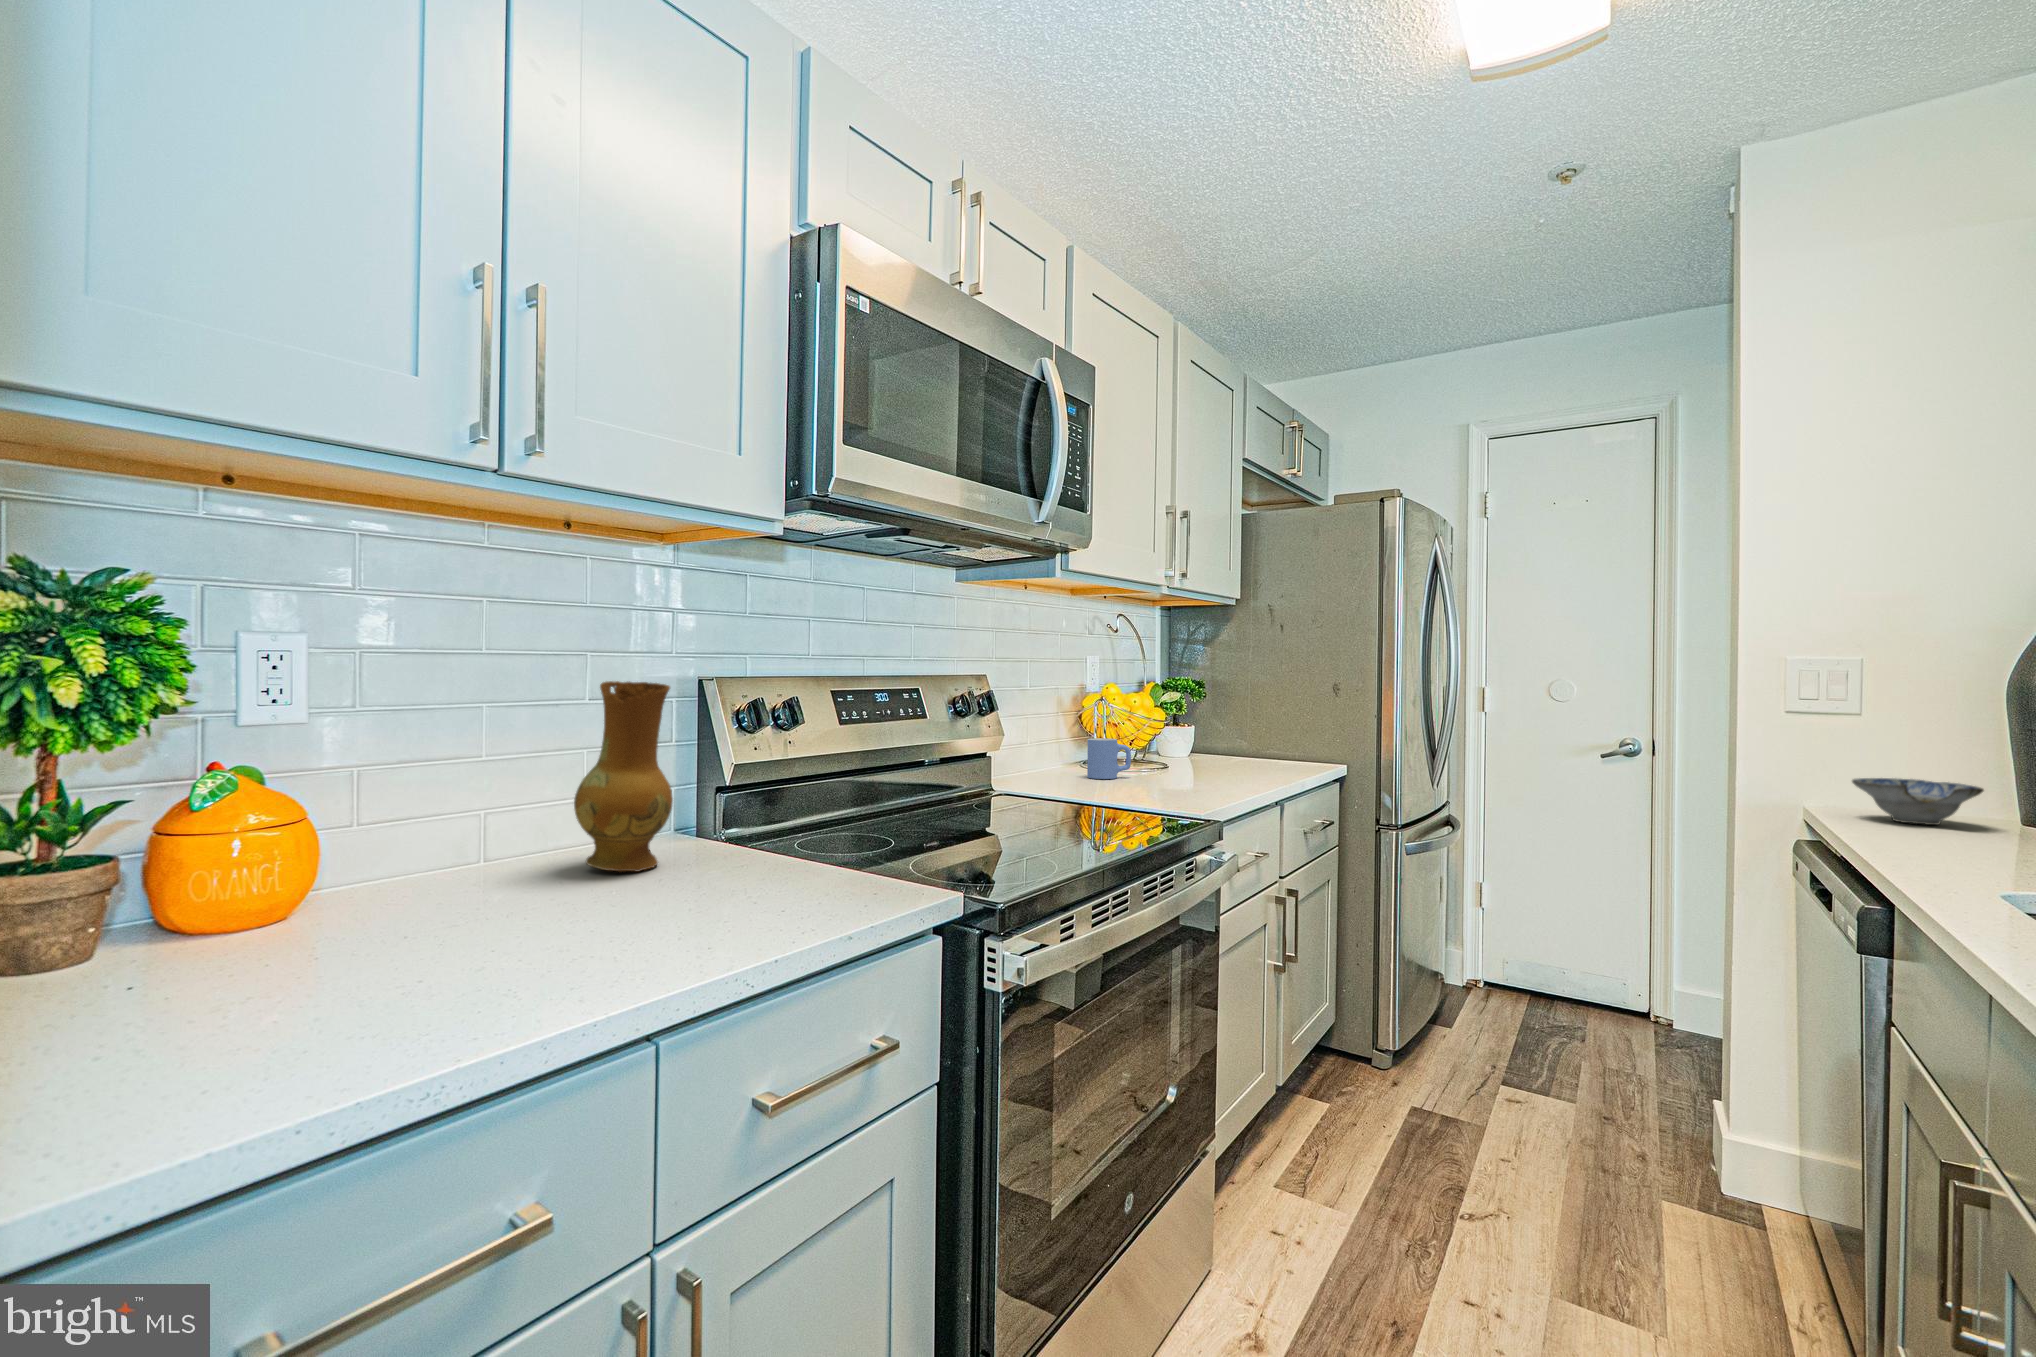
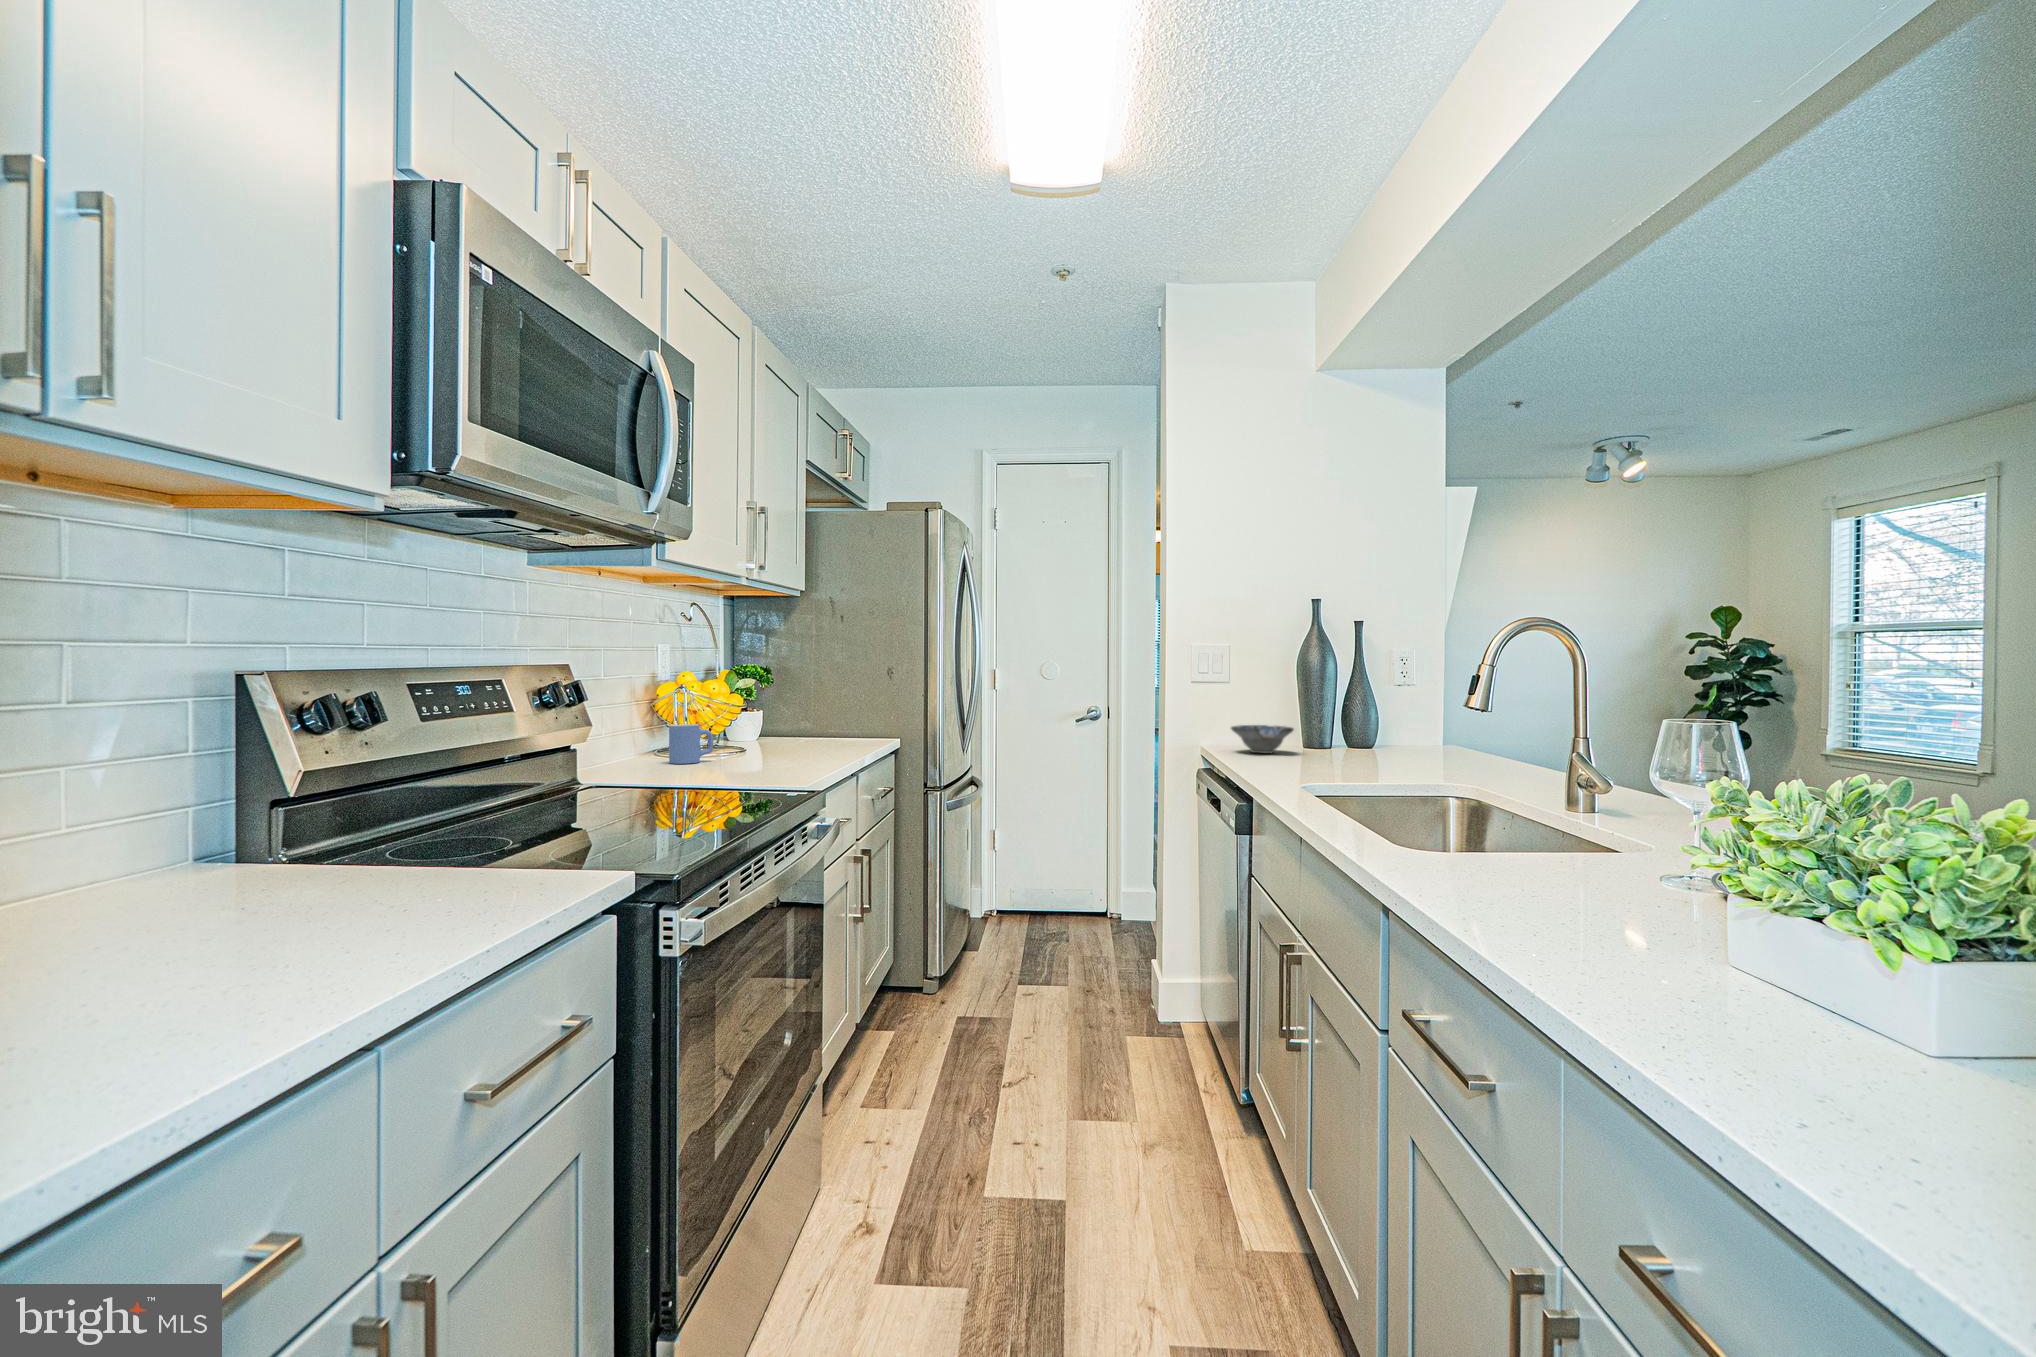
ceramic jug: present [574,681,673,872] -> none [93,675,243,903]

